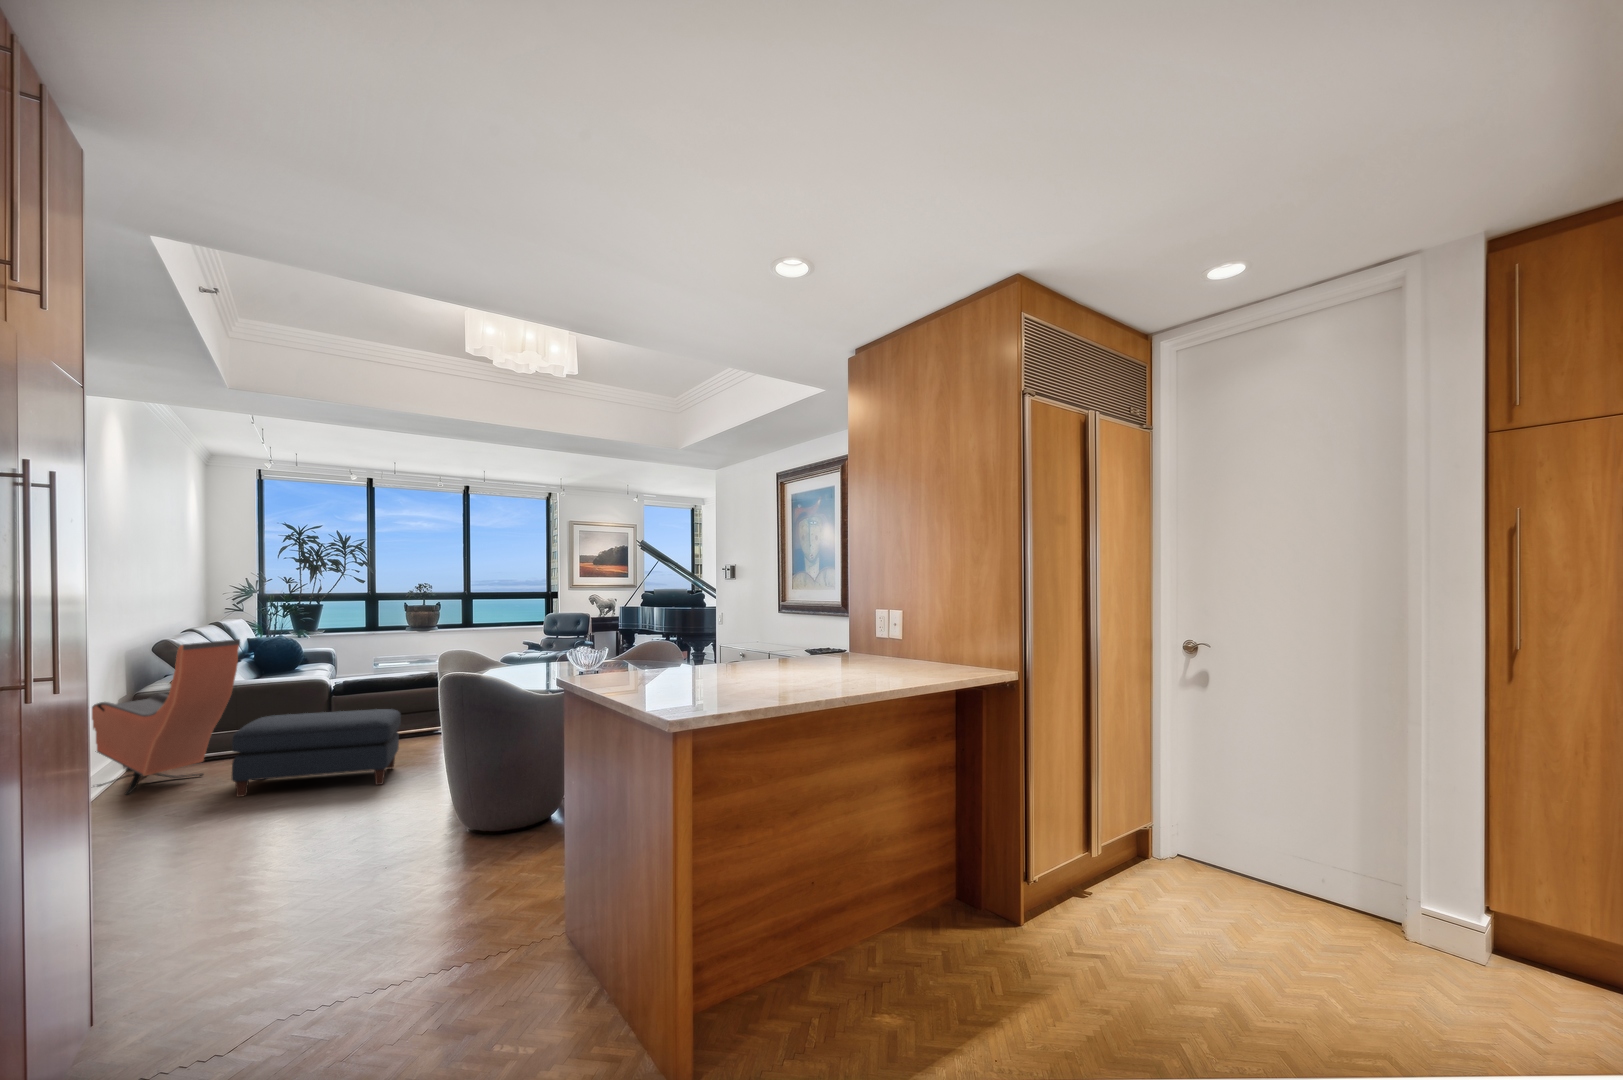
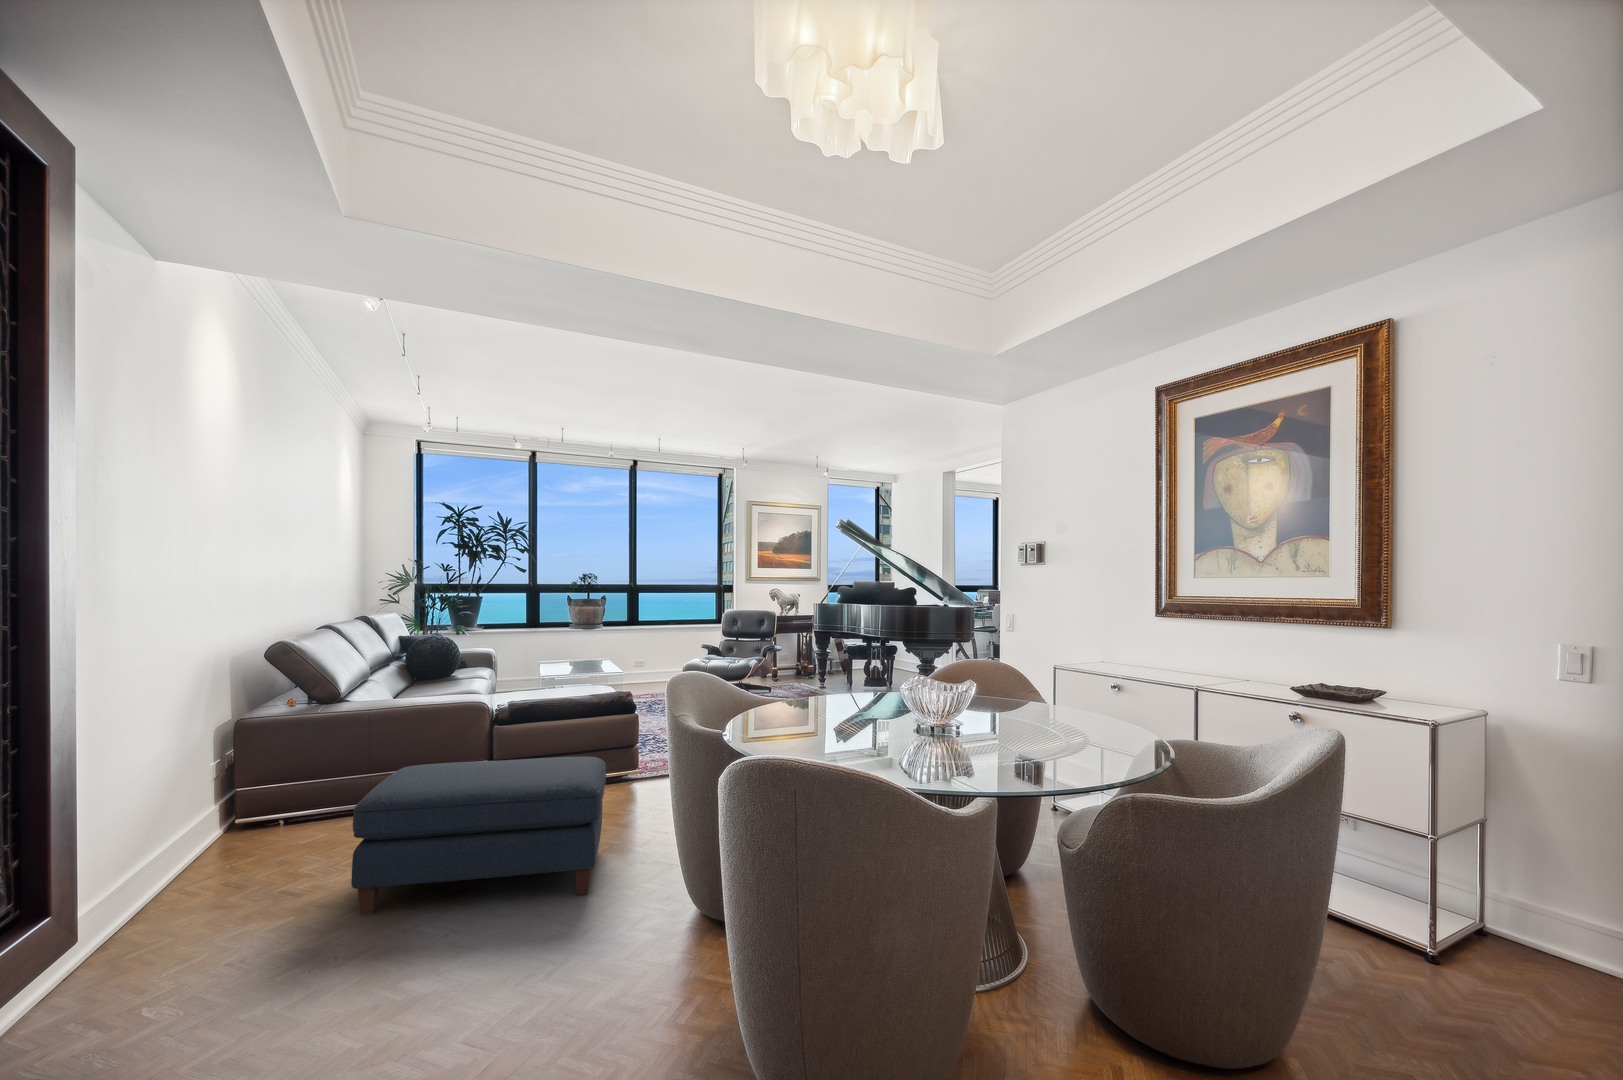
armchair: present [92,639,240,795] -> none [124,643,372,897]

